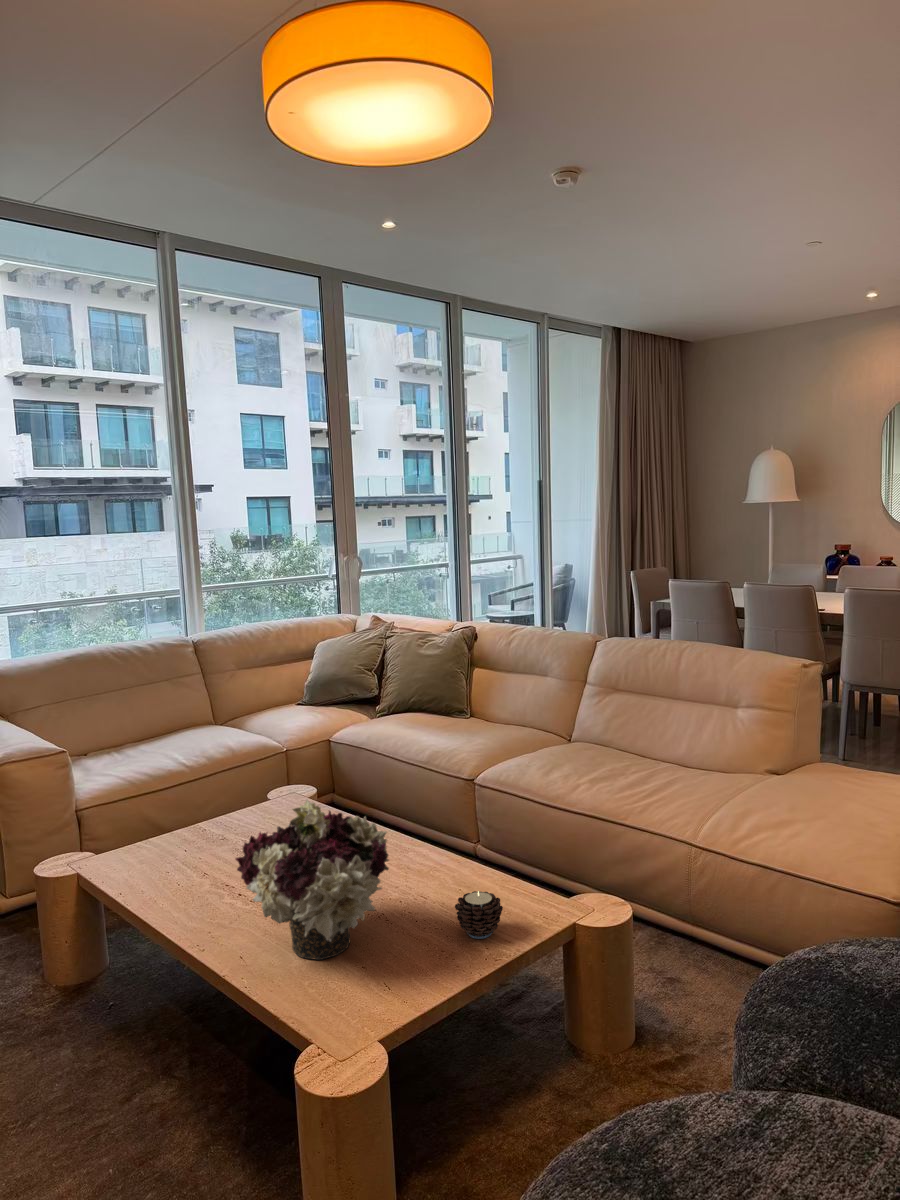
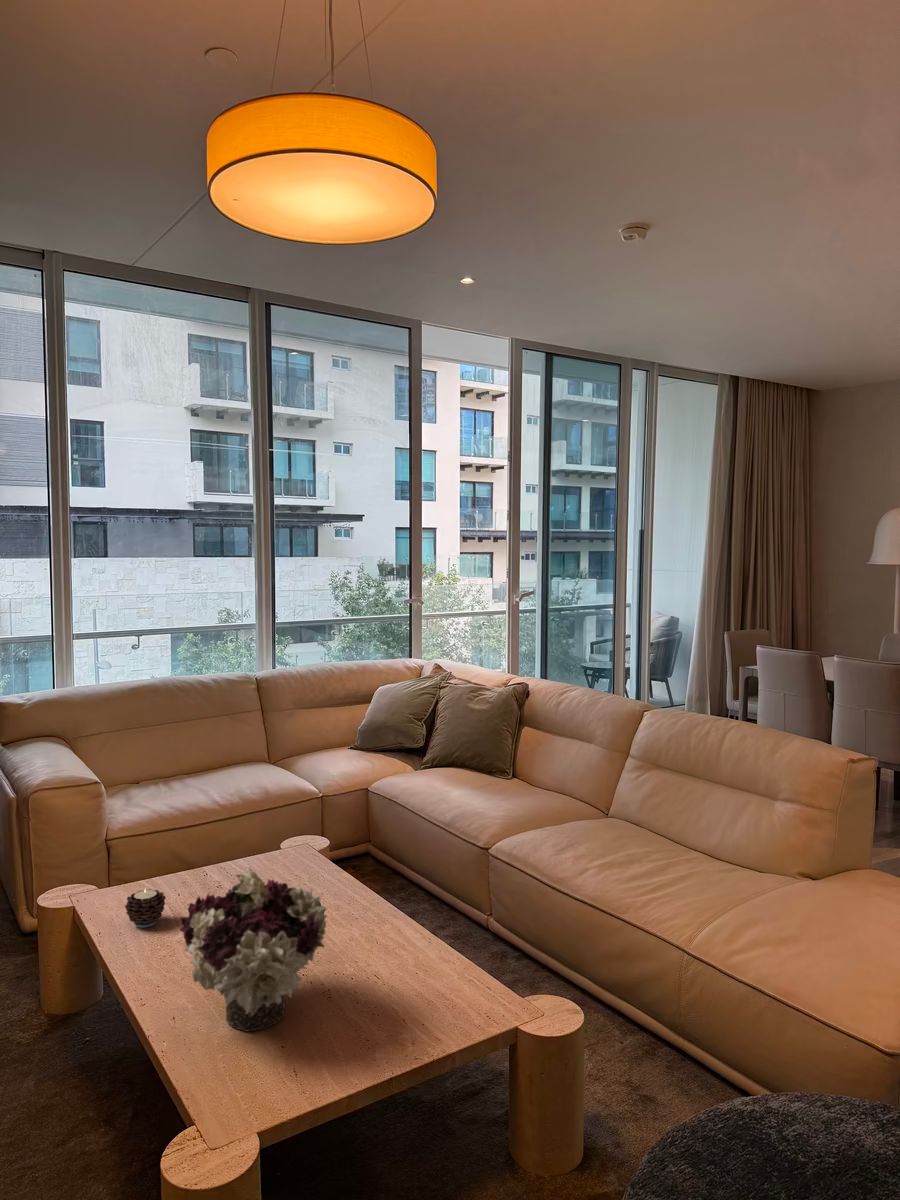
candle: present [455,891,503,939] -> present [125,889,166,928]

